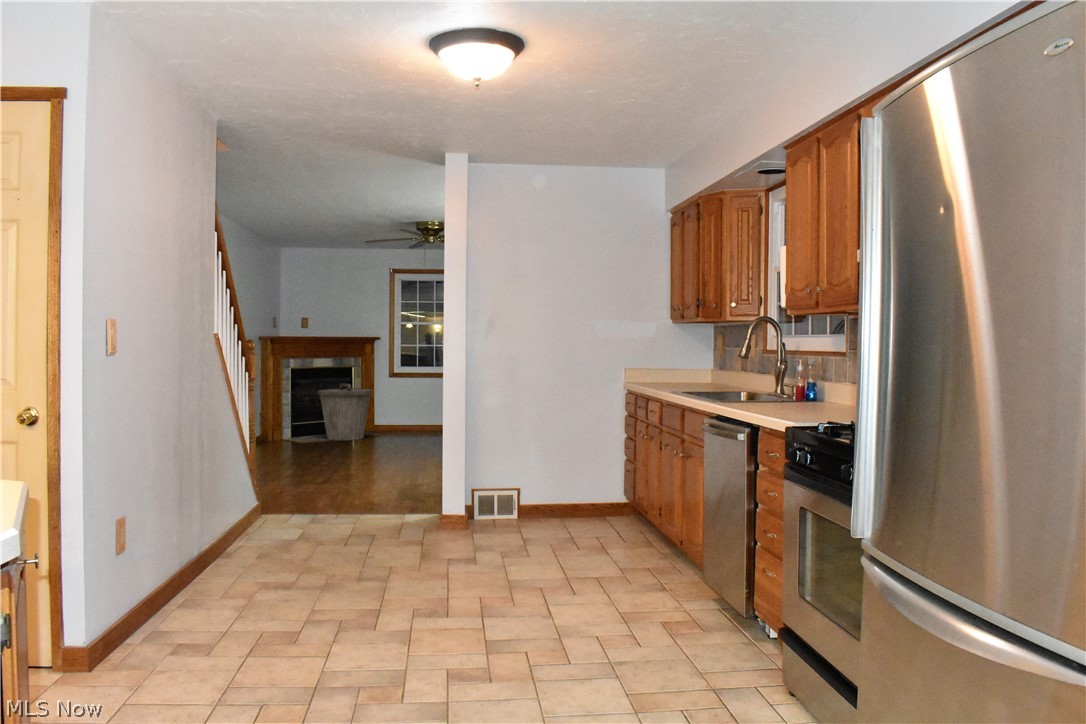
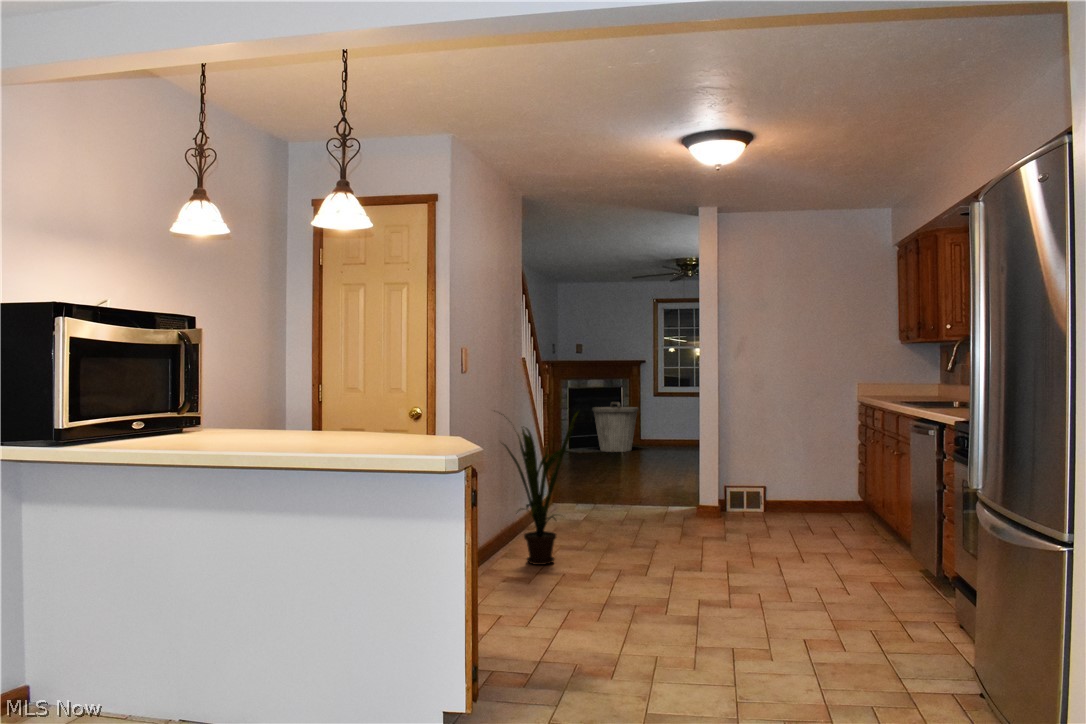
house plant: none [147,409,287,635] -> present [504,412,578,565]

